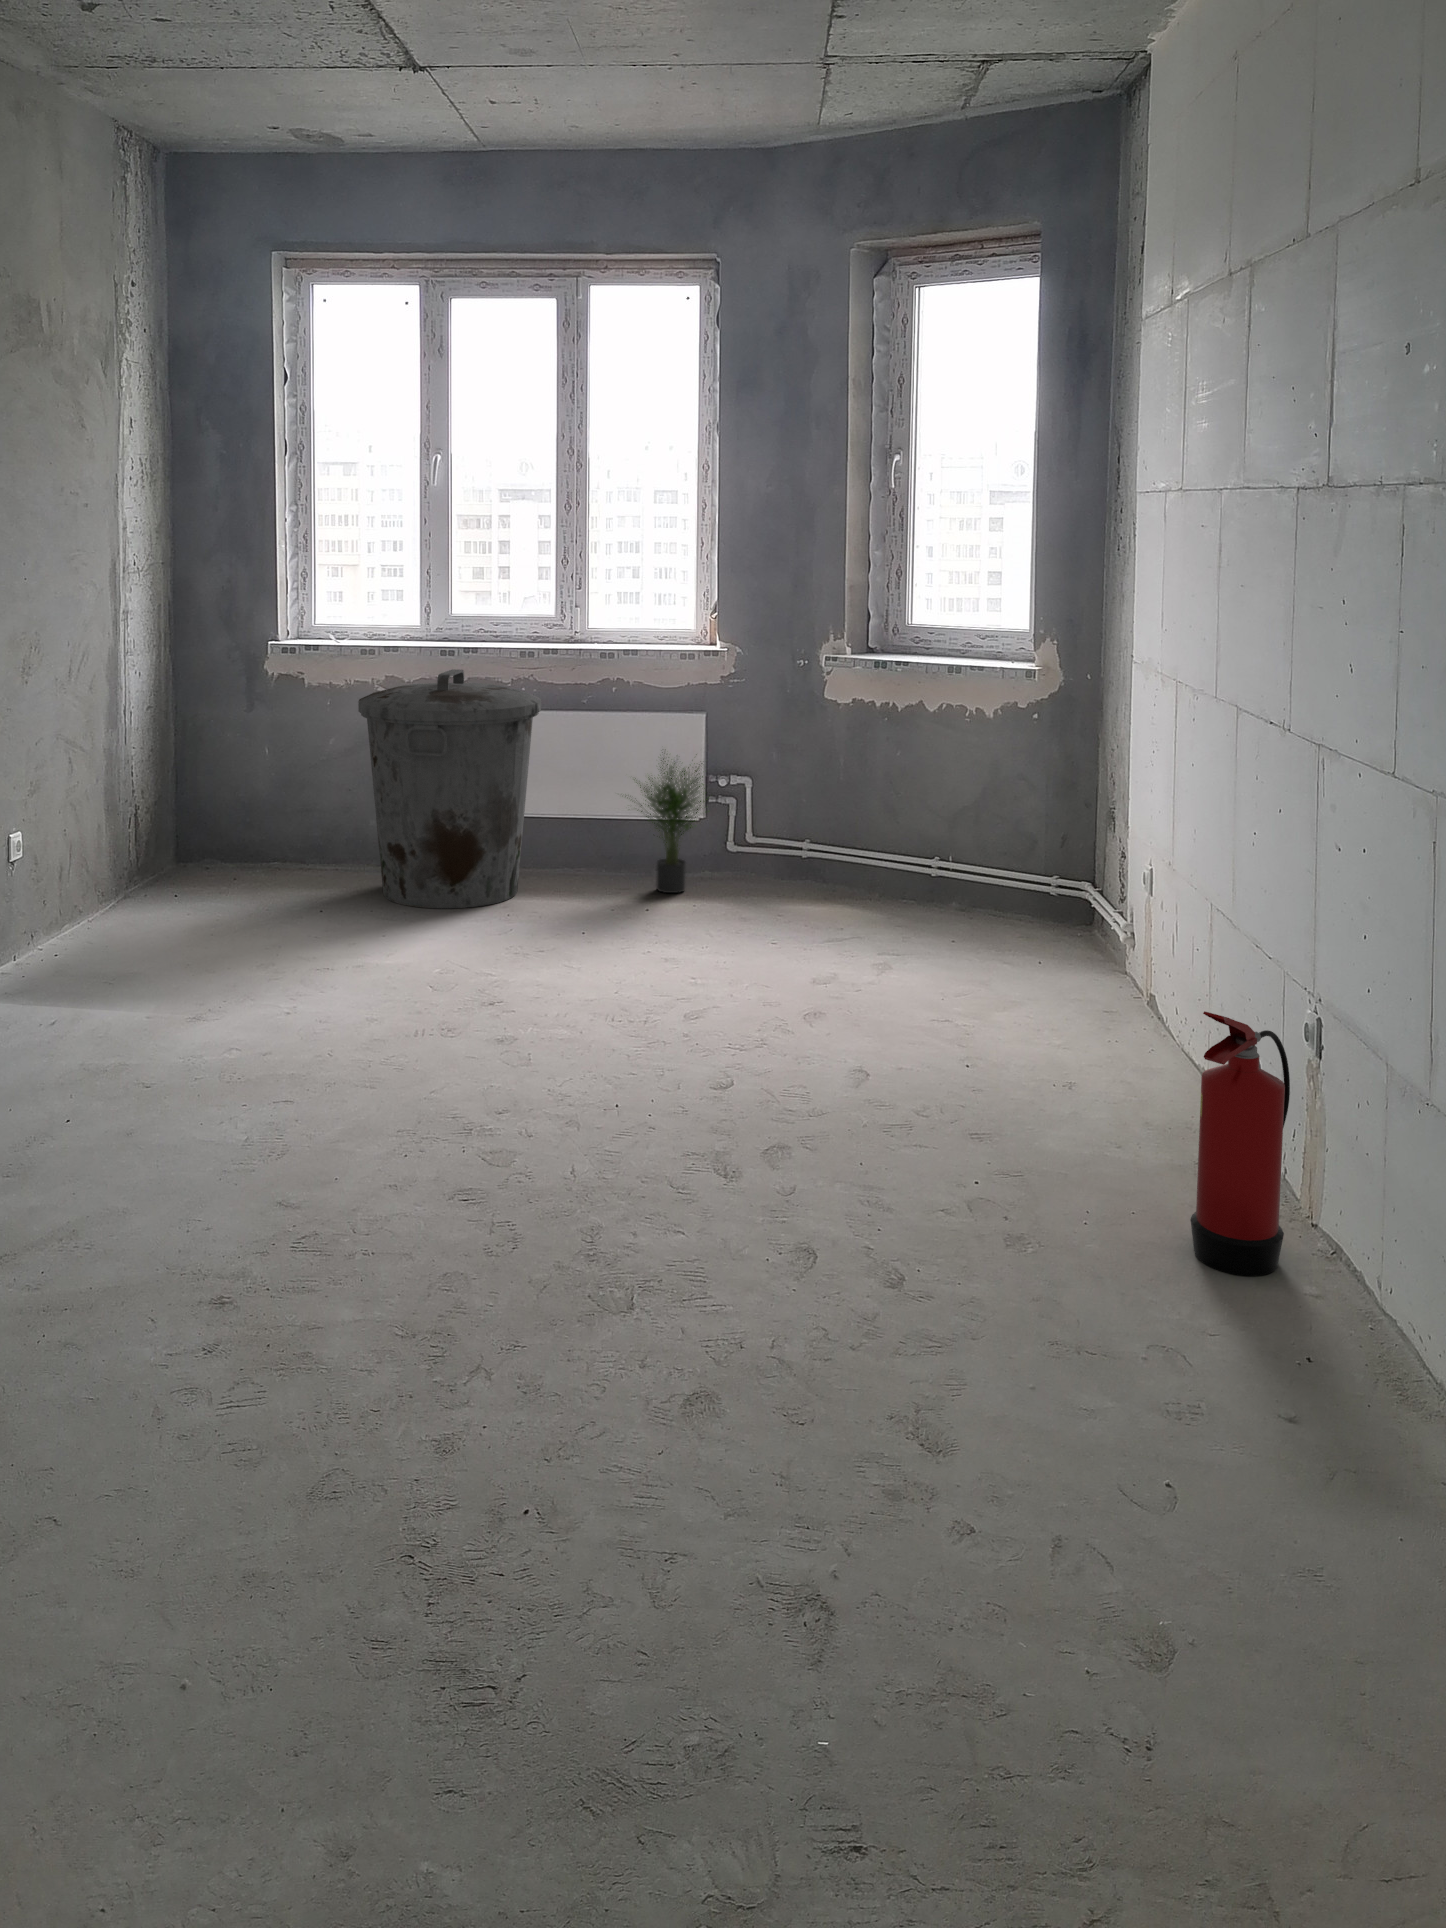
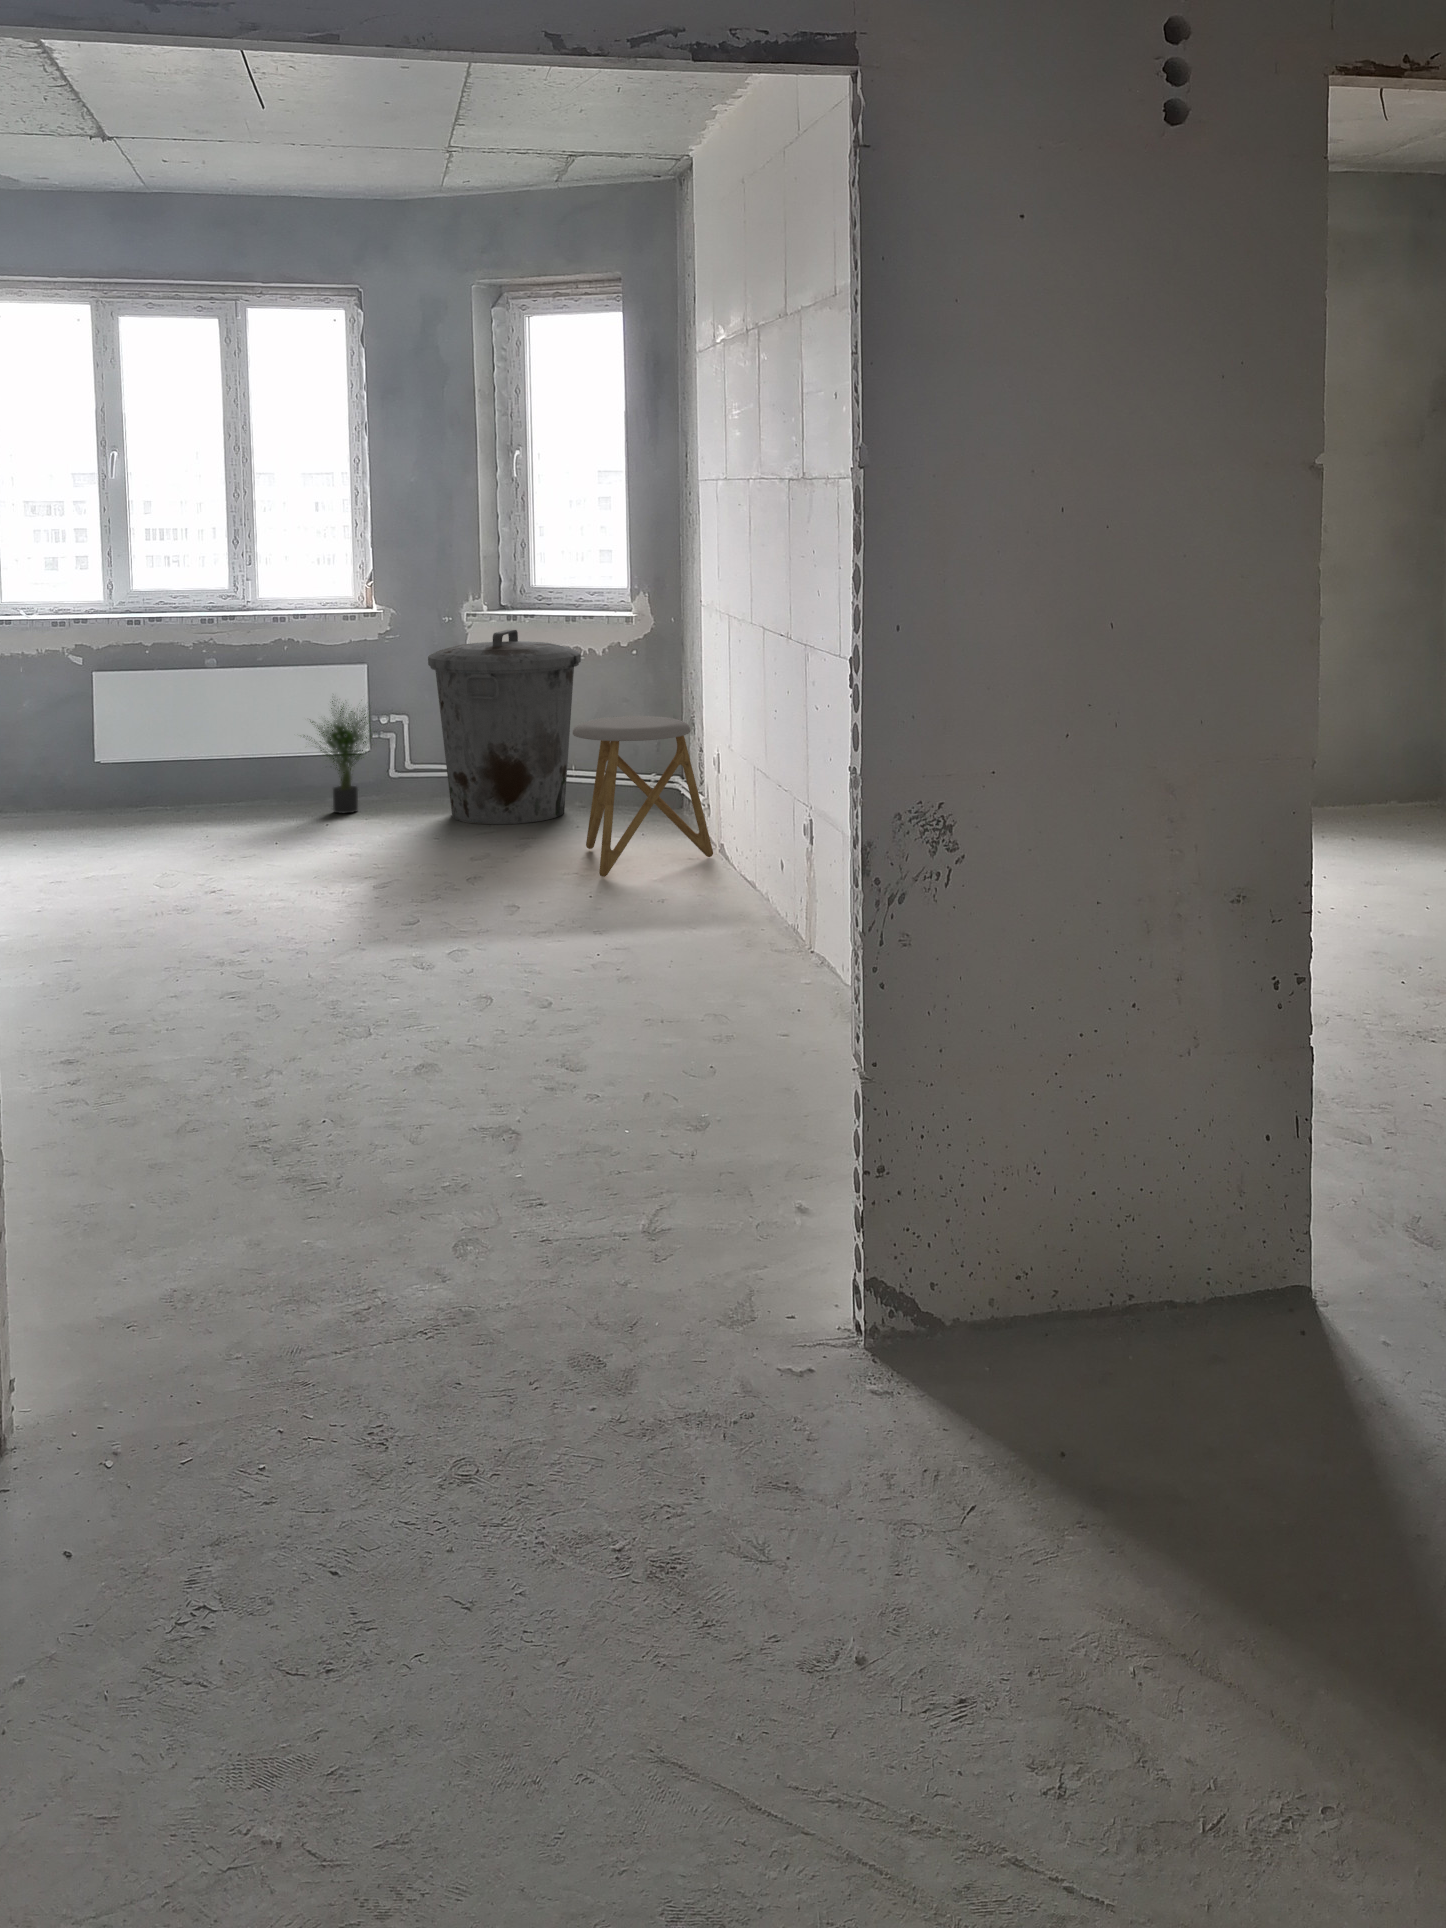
trash can: present [358,669,541,908] -> present [428,630,581,824]
stool: none [956,815,1150,1047] -> present [573,716,713,877]
fire extinguisher: present [1191,1011,1290,1276] -> none [716,800,774,958]

